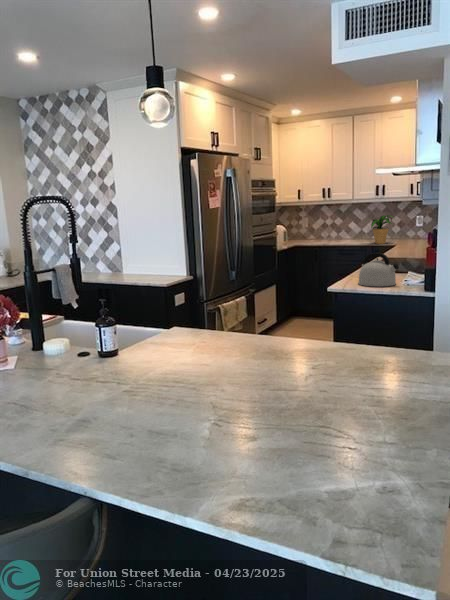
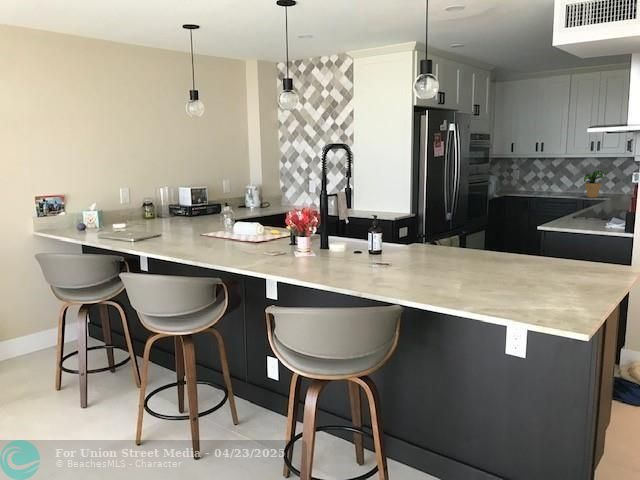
kettle: present [358,253,399,286] -> none [567,199,604,227]

